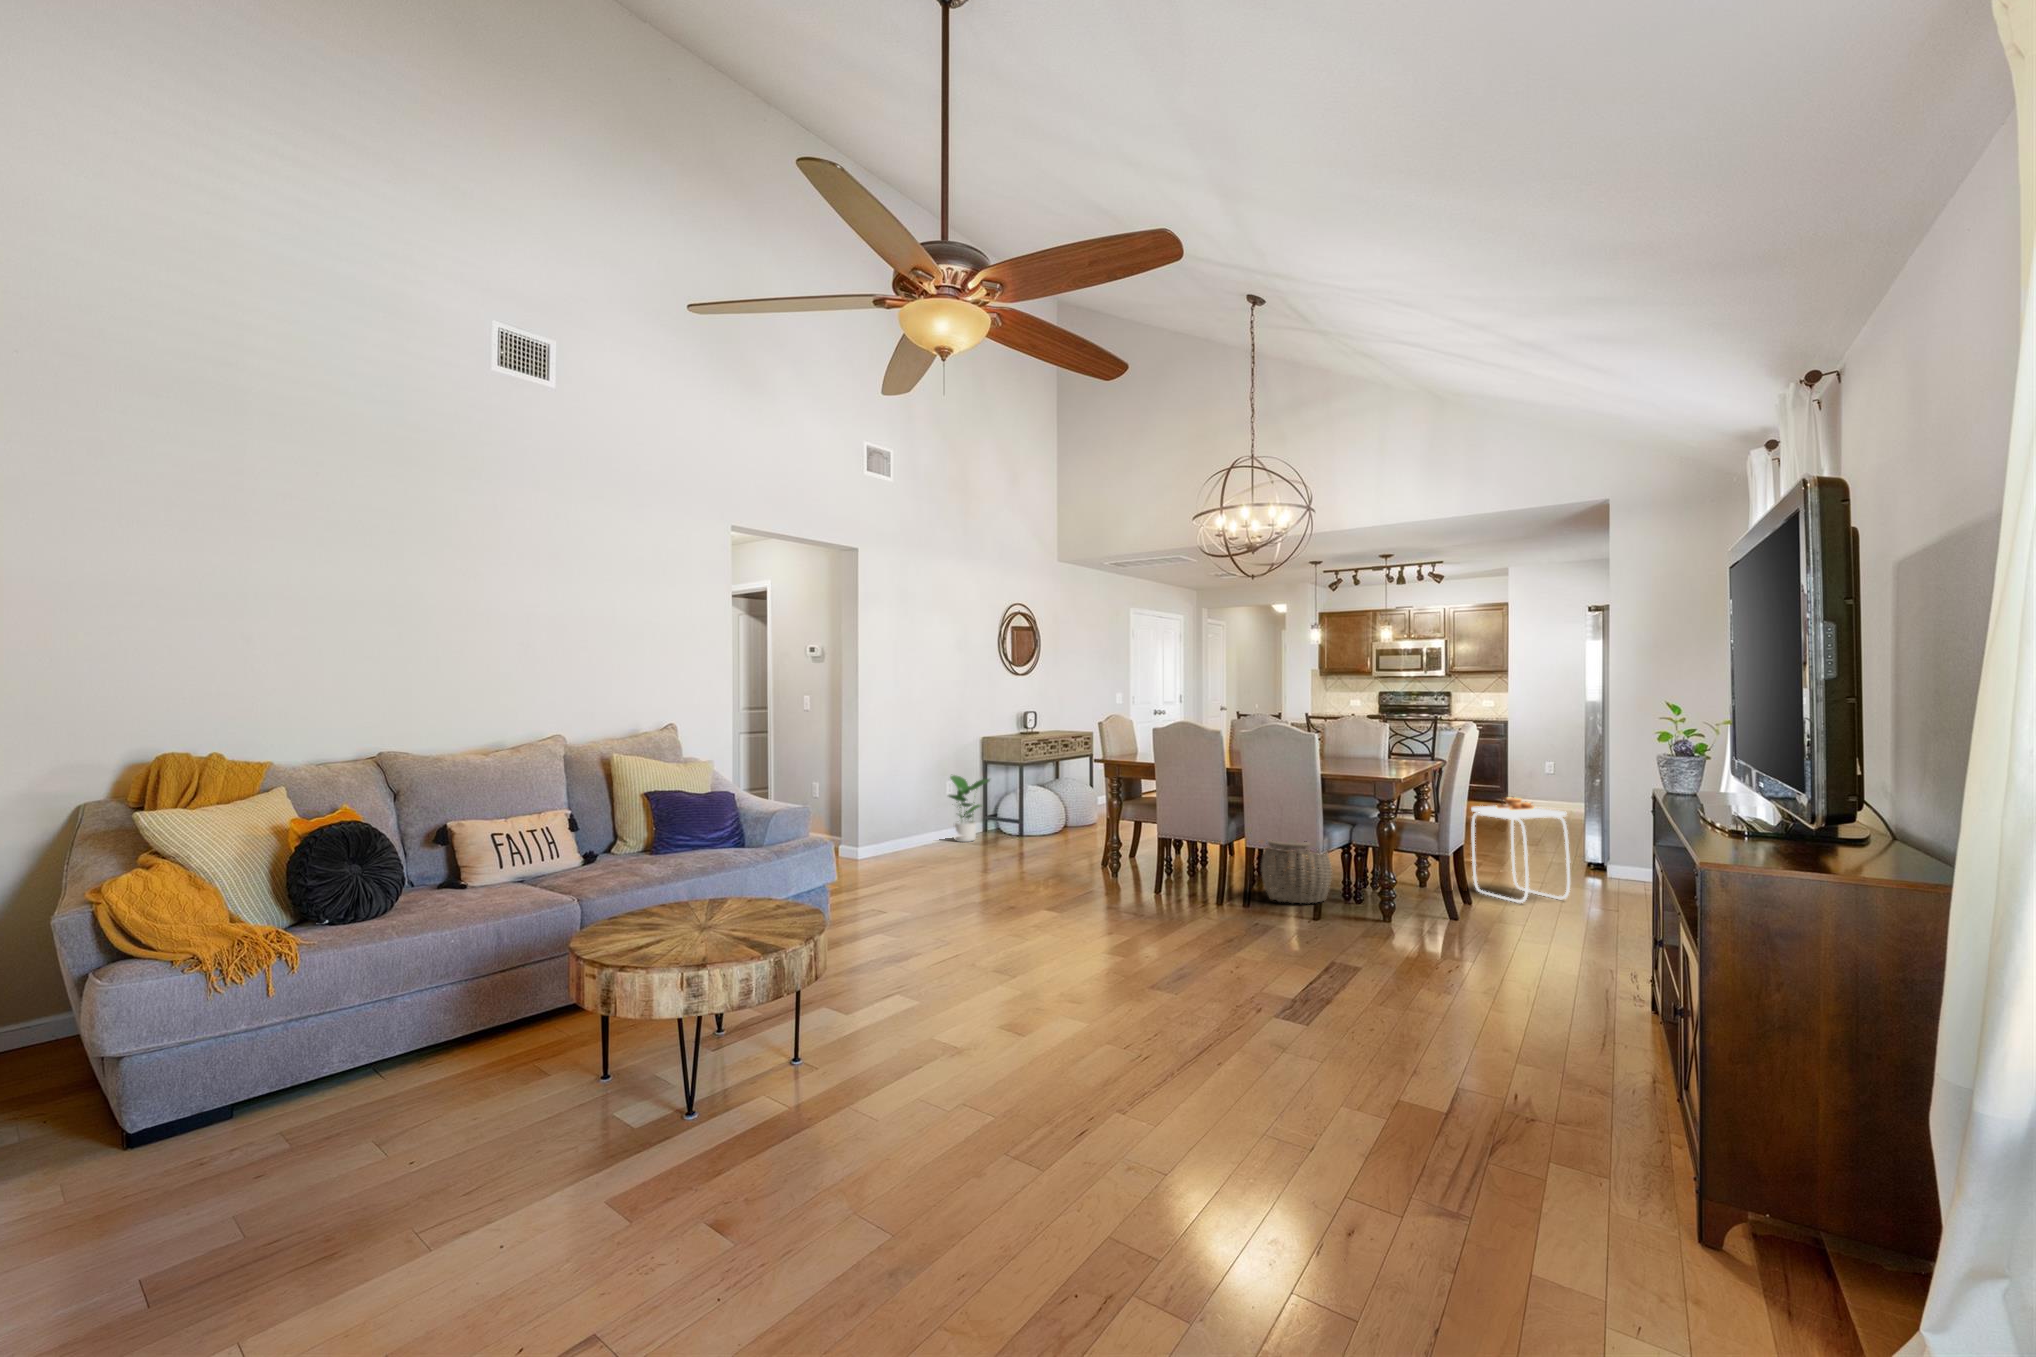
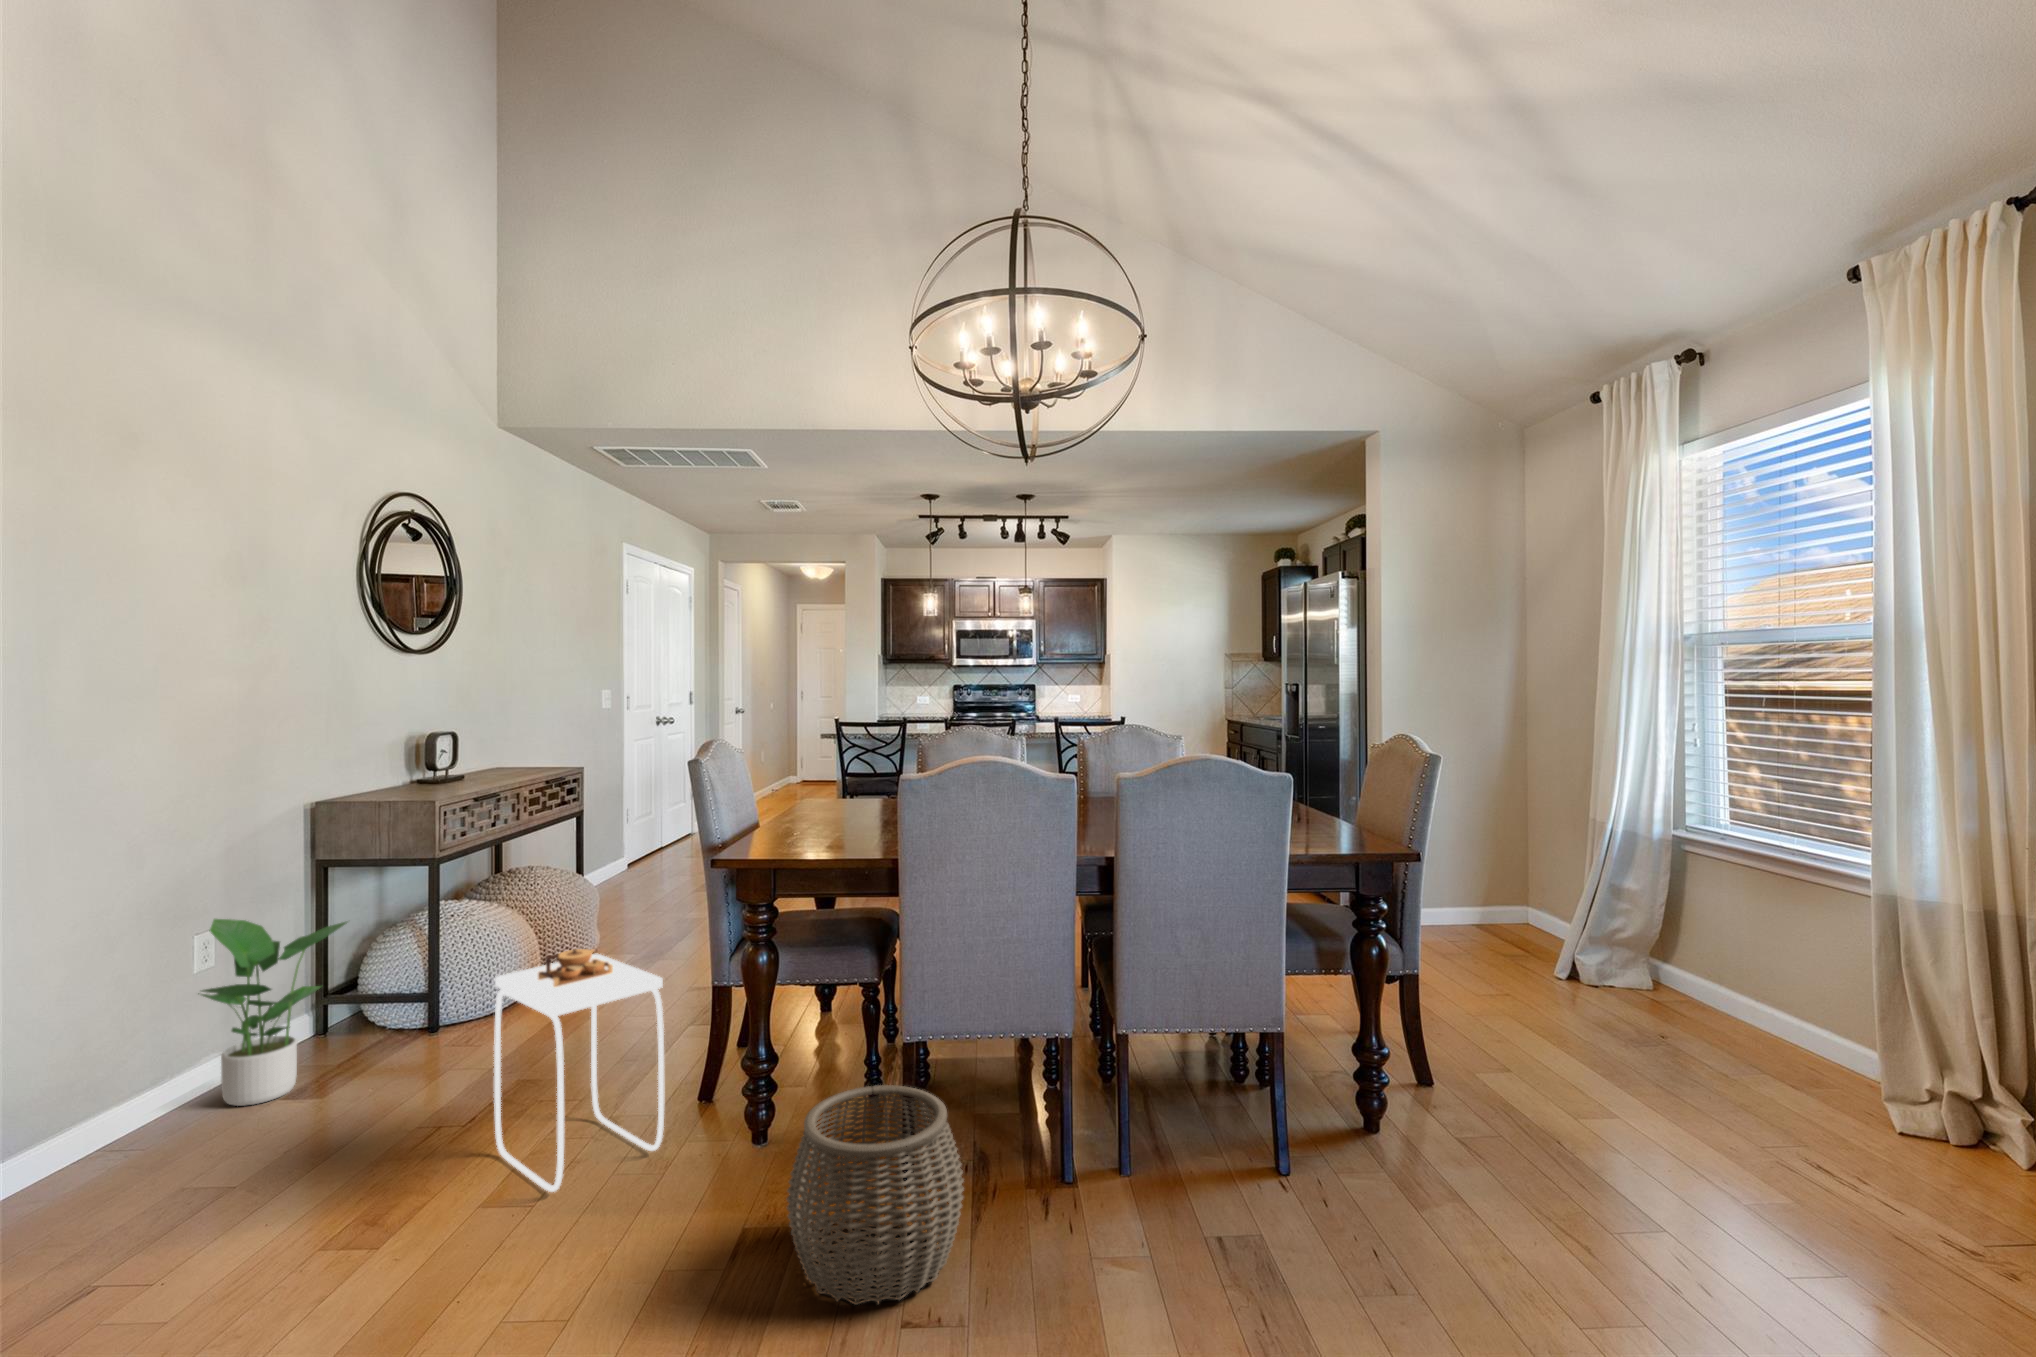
side table: present [1471,797,1570,903] -> present [494,949,664,1192]
woven basket: present [1261,840,1332,903] -> present [787,1085,964,1305]

